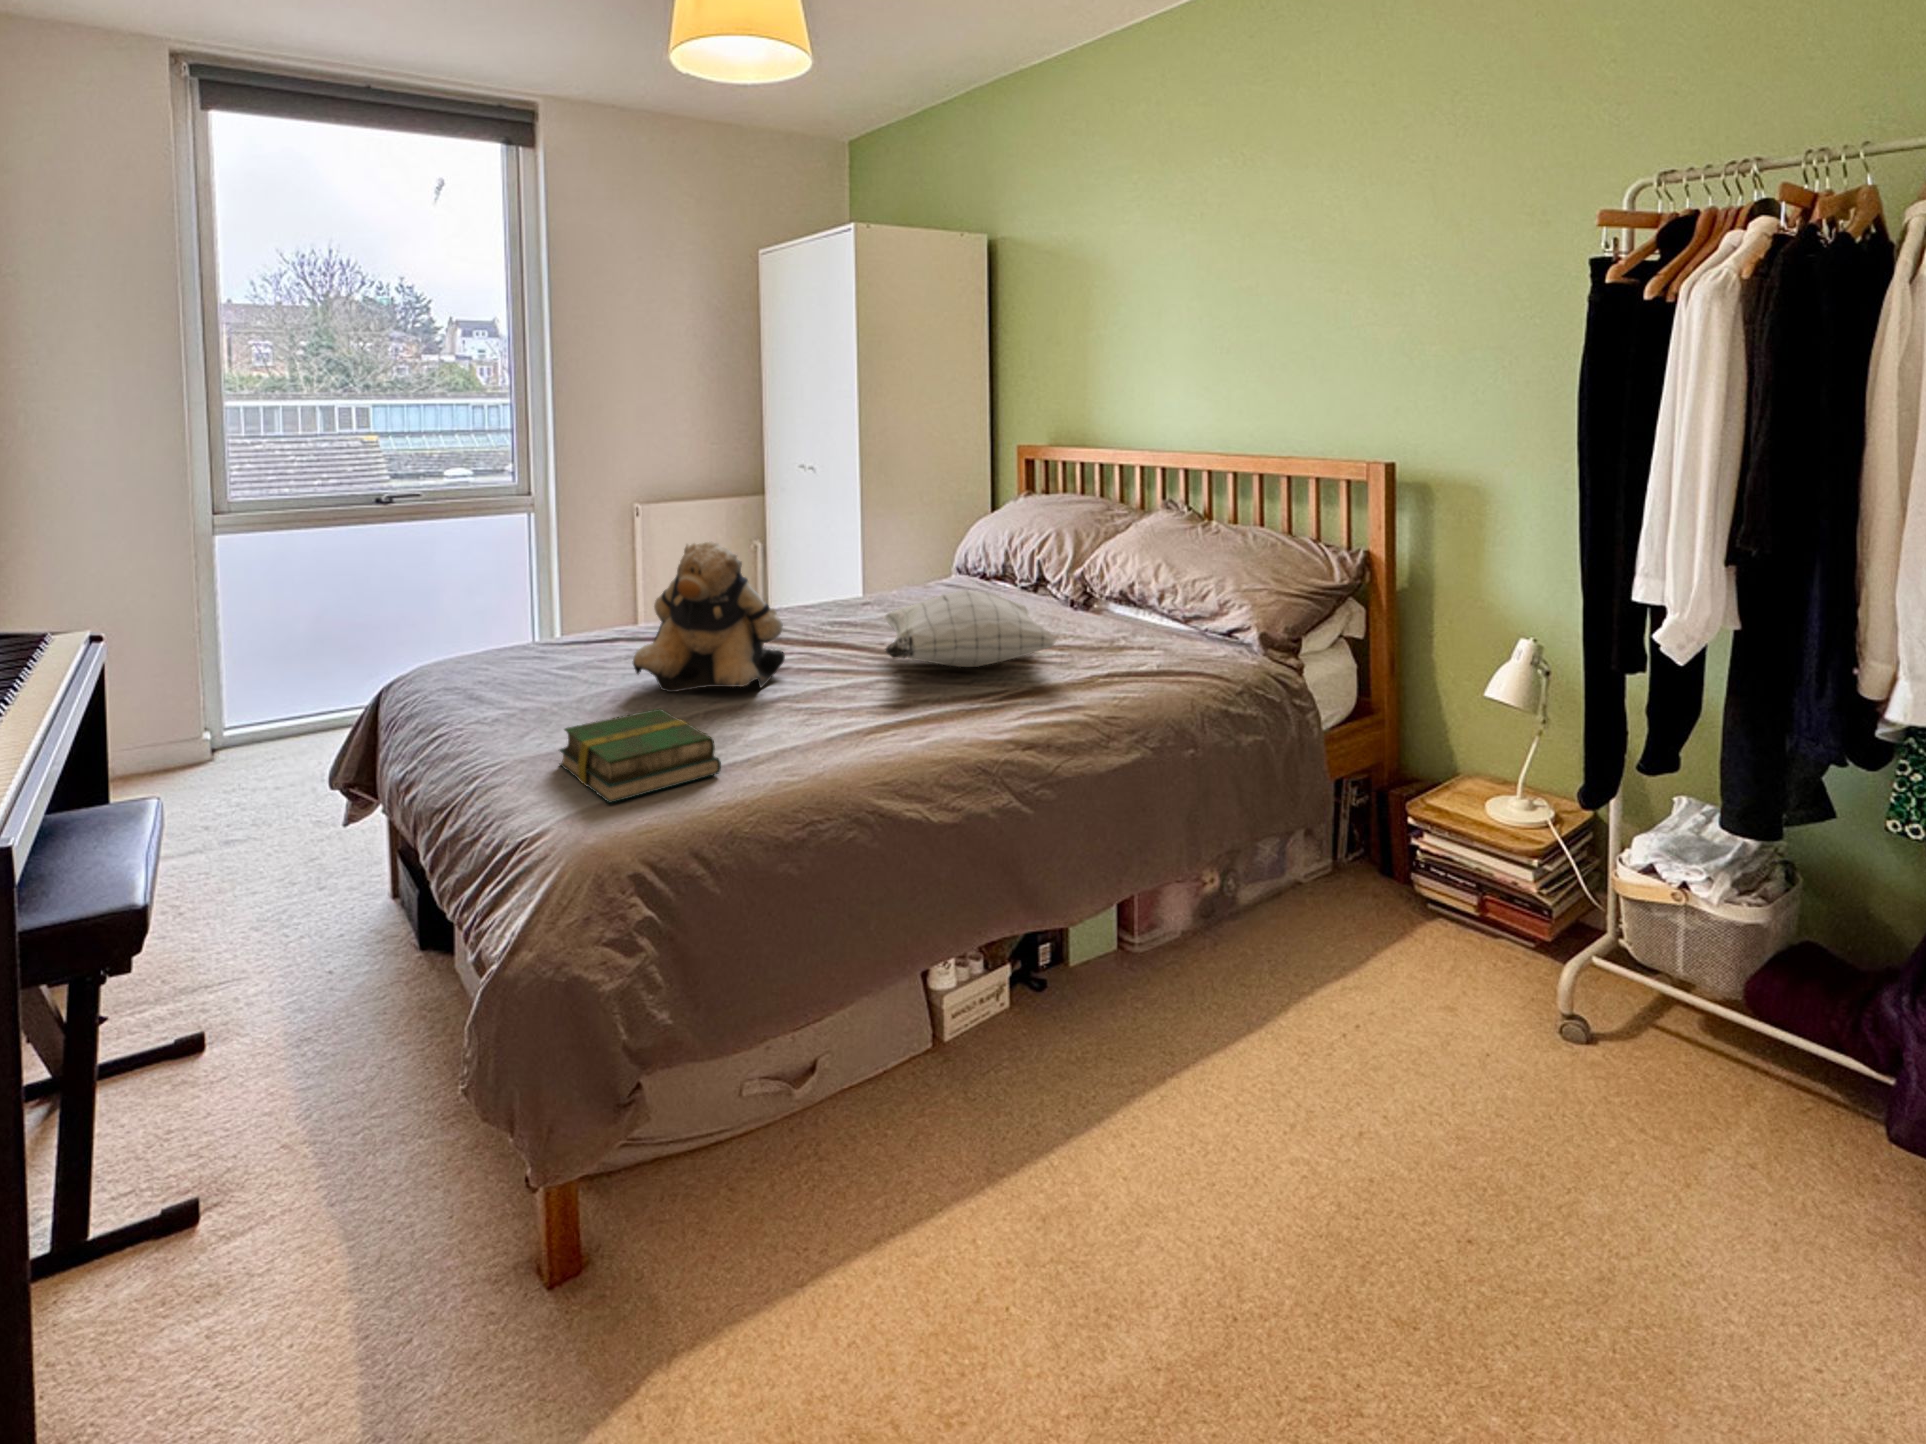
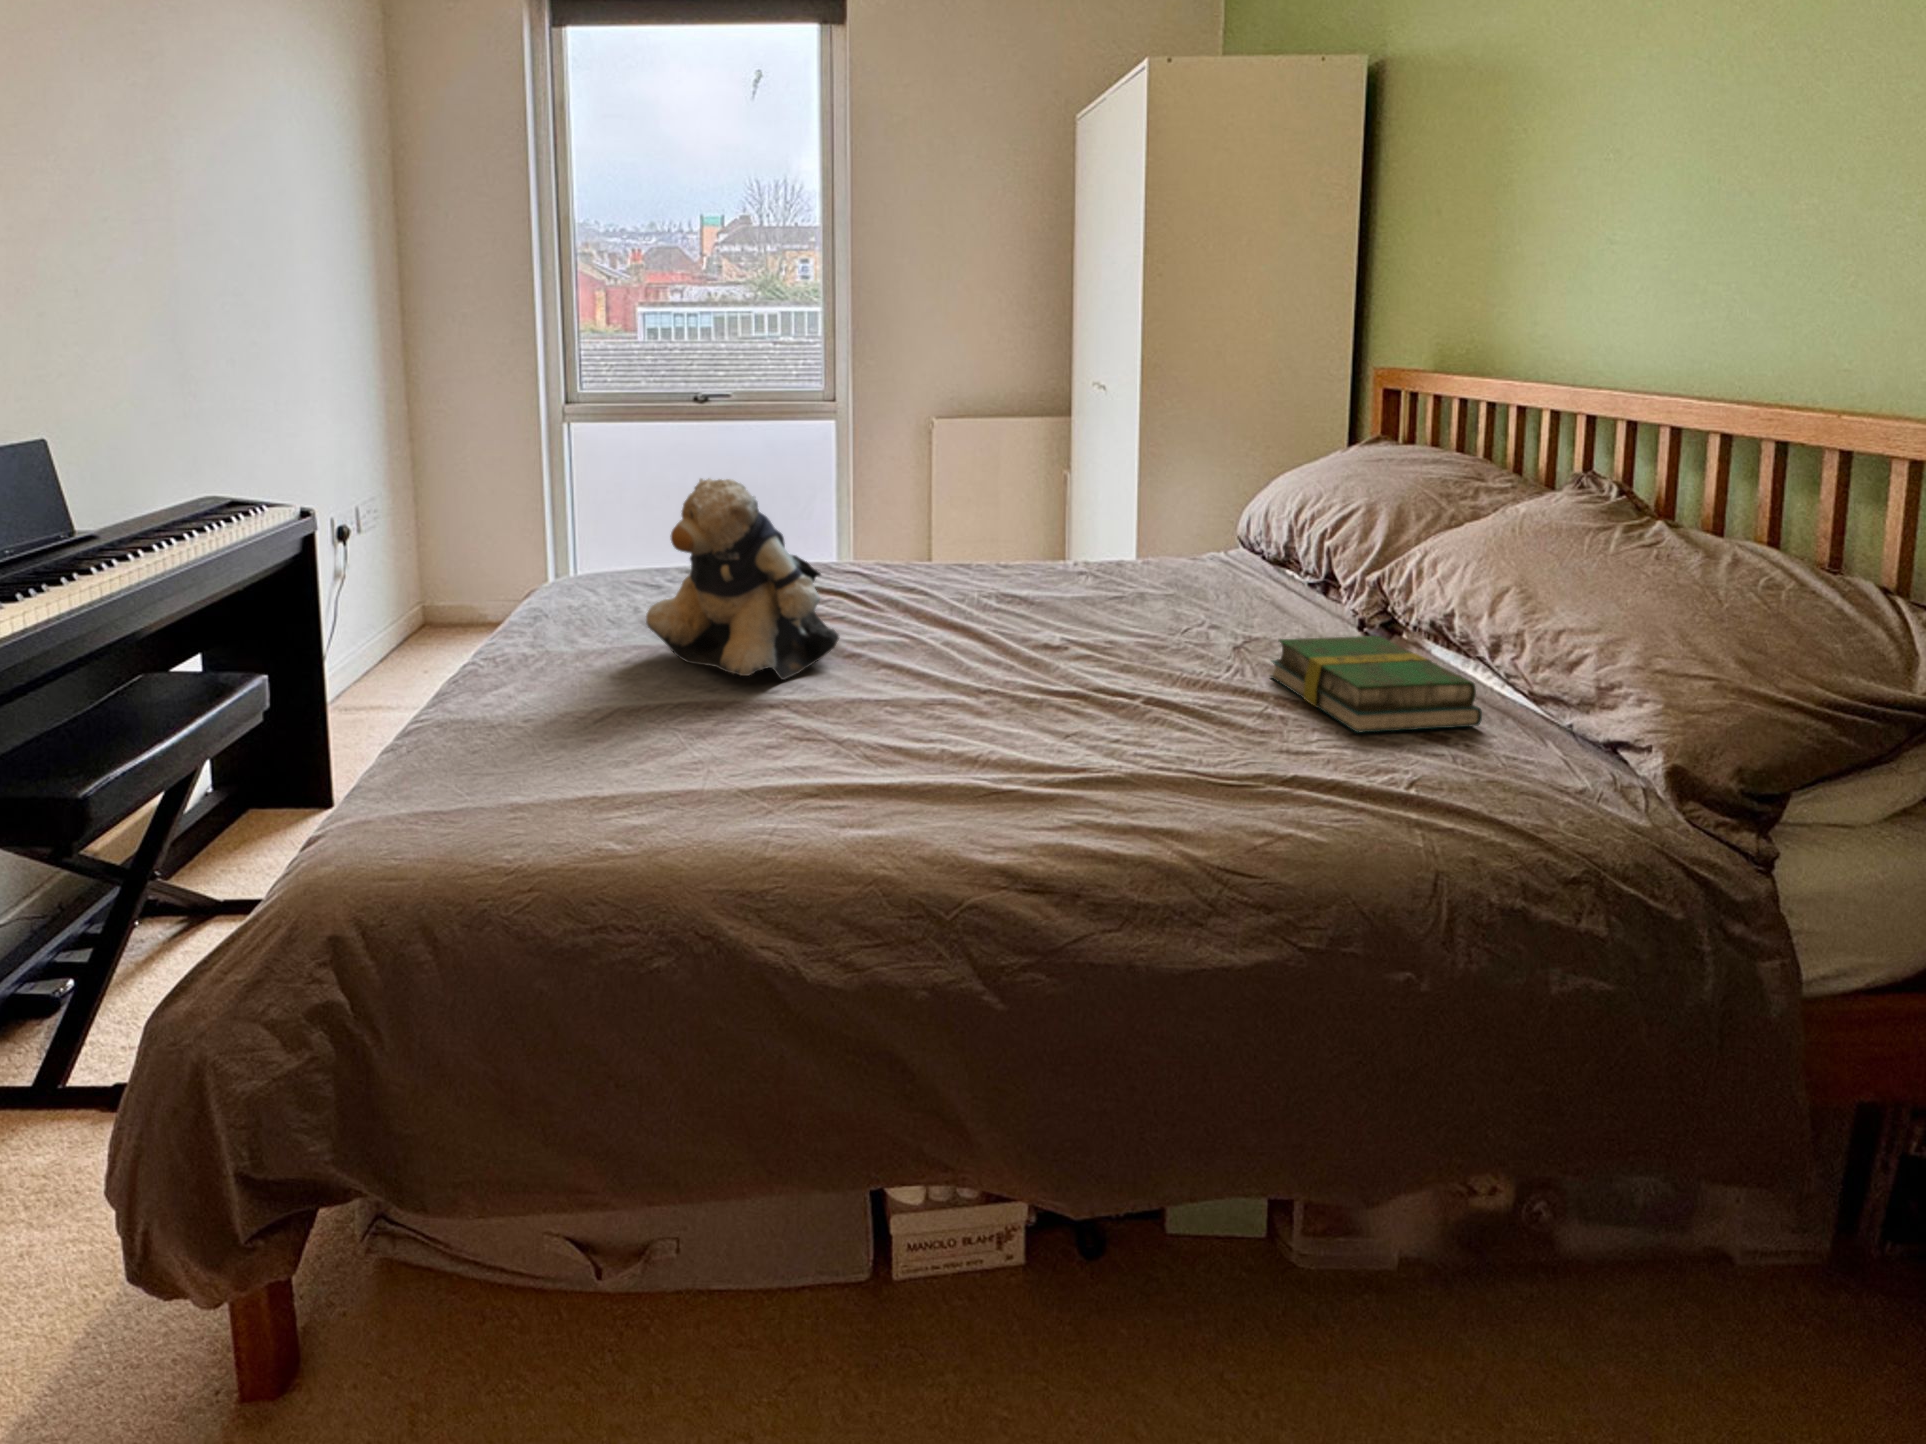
pillow: present [883,590,1056,667] -> none [913,590,1220,712]
book: present [559,709,721,803] -> present [1271,636,1482,733]

